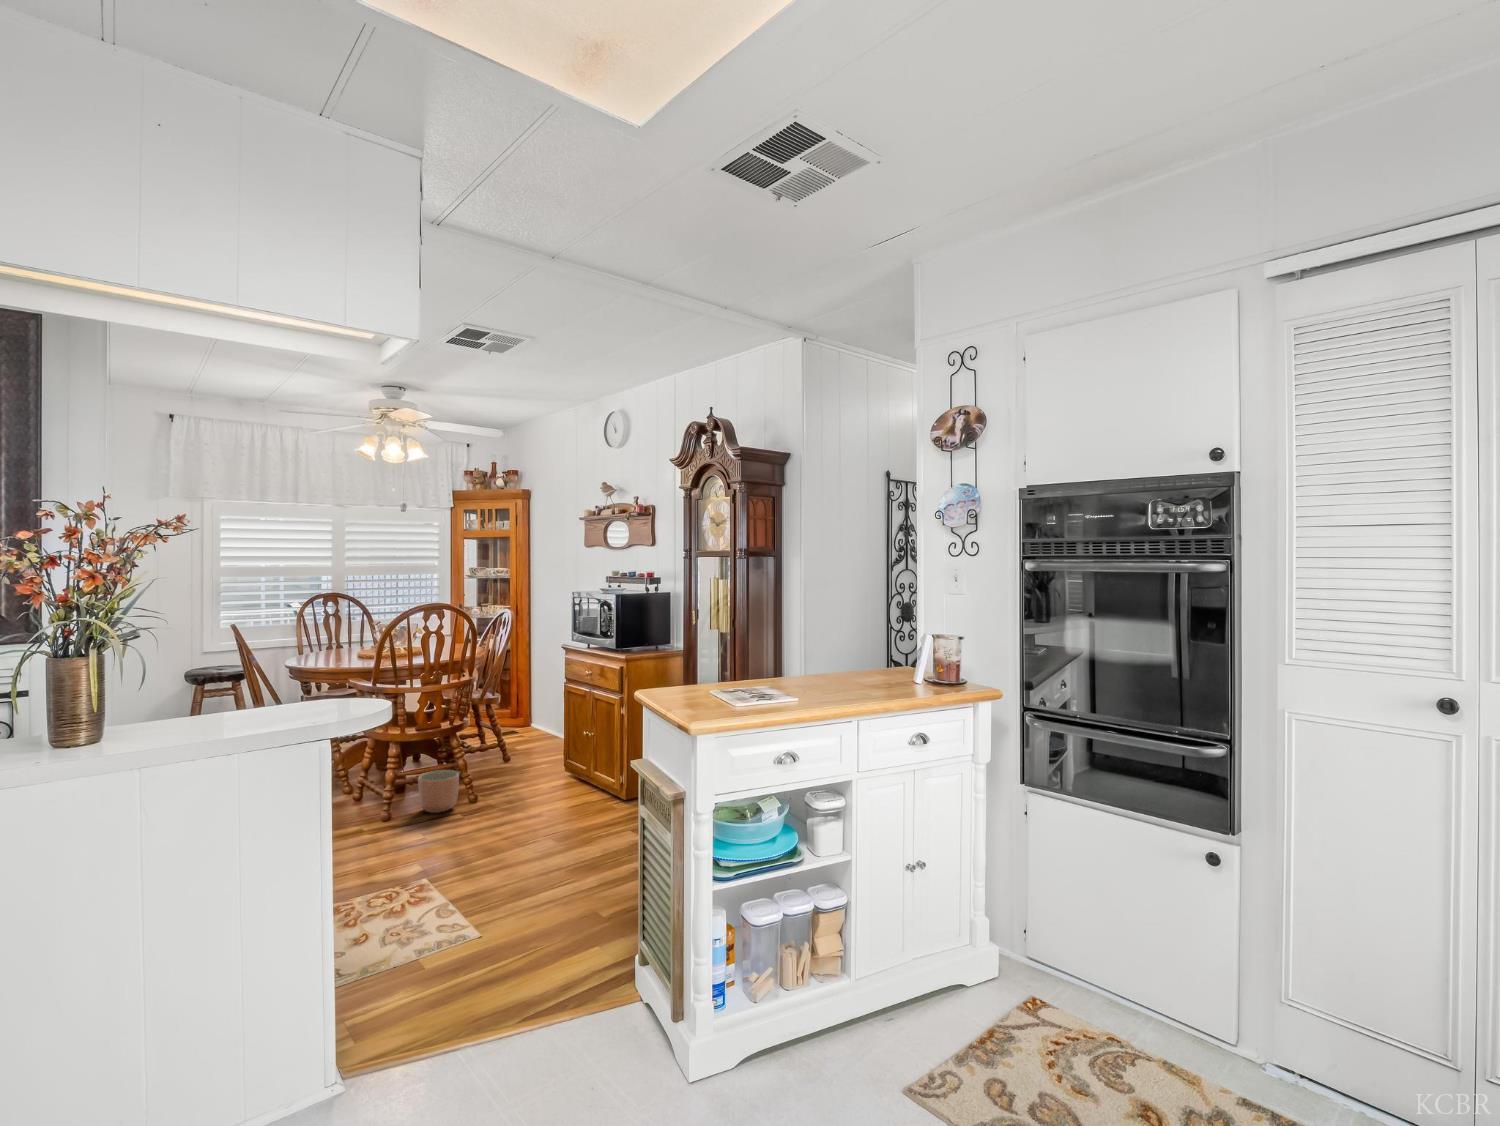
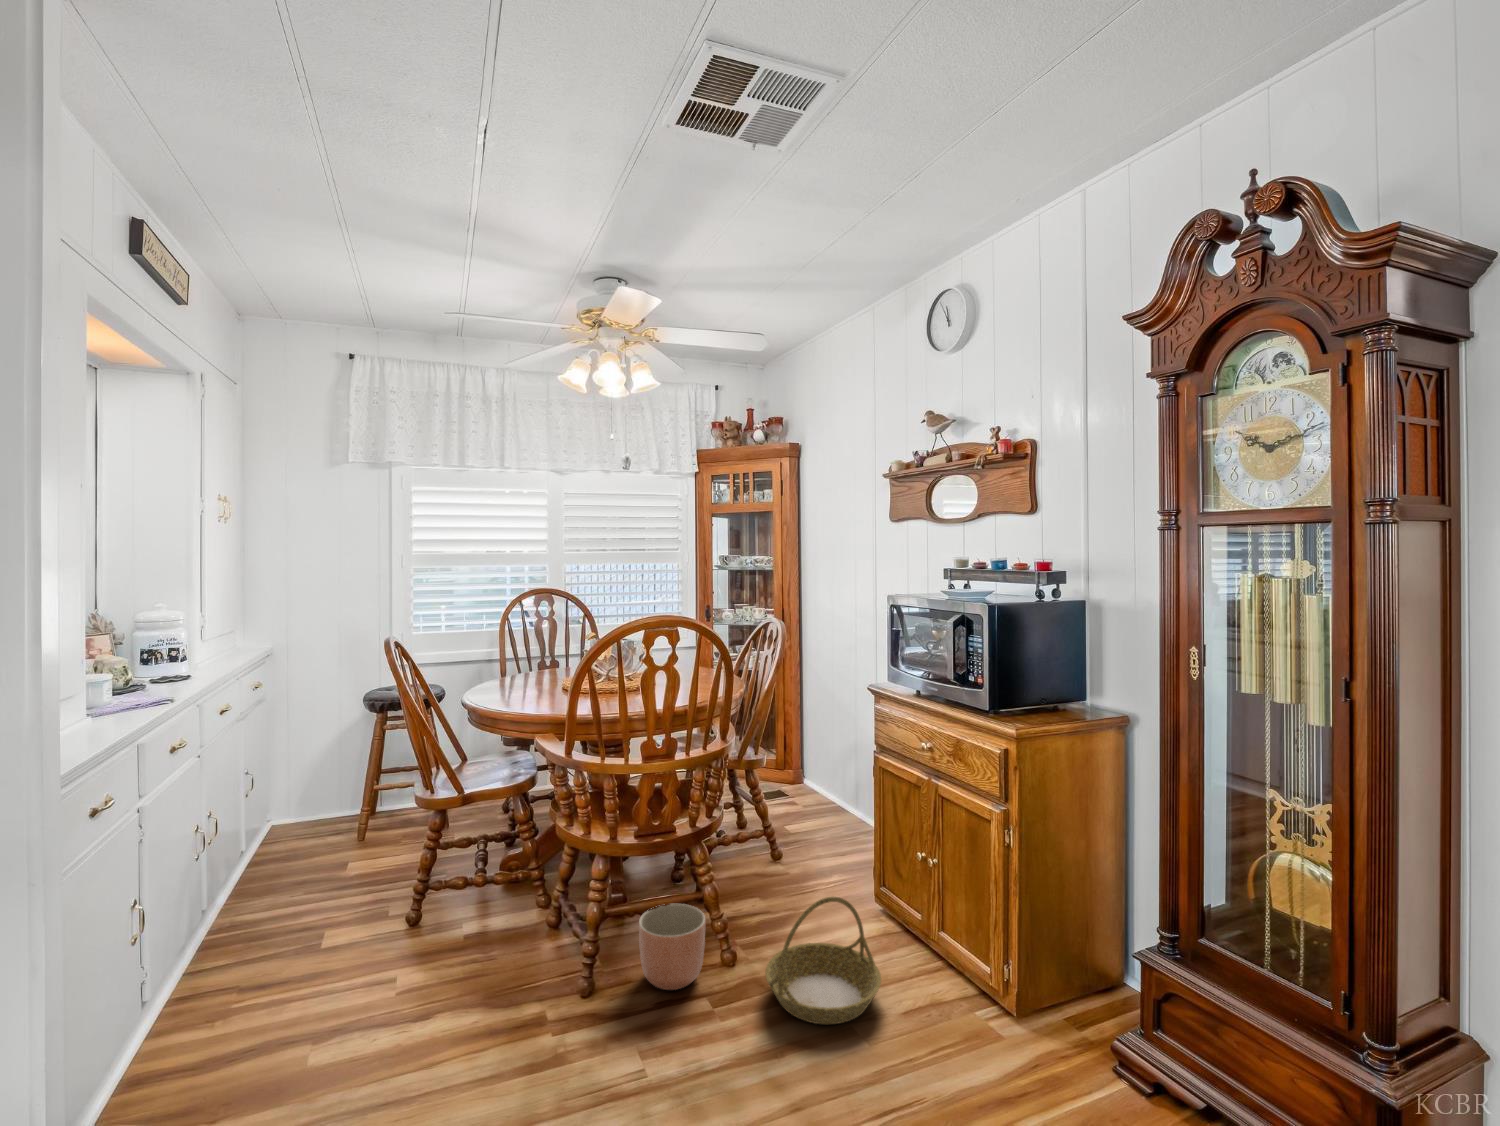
basket: none [494,752,559,813] -> present [765,896,881,1024]

